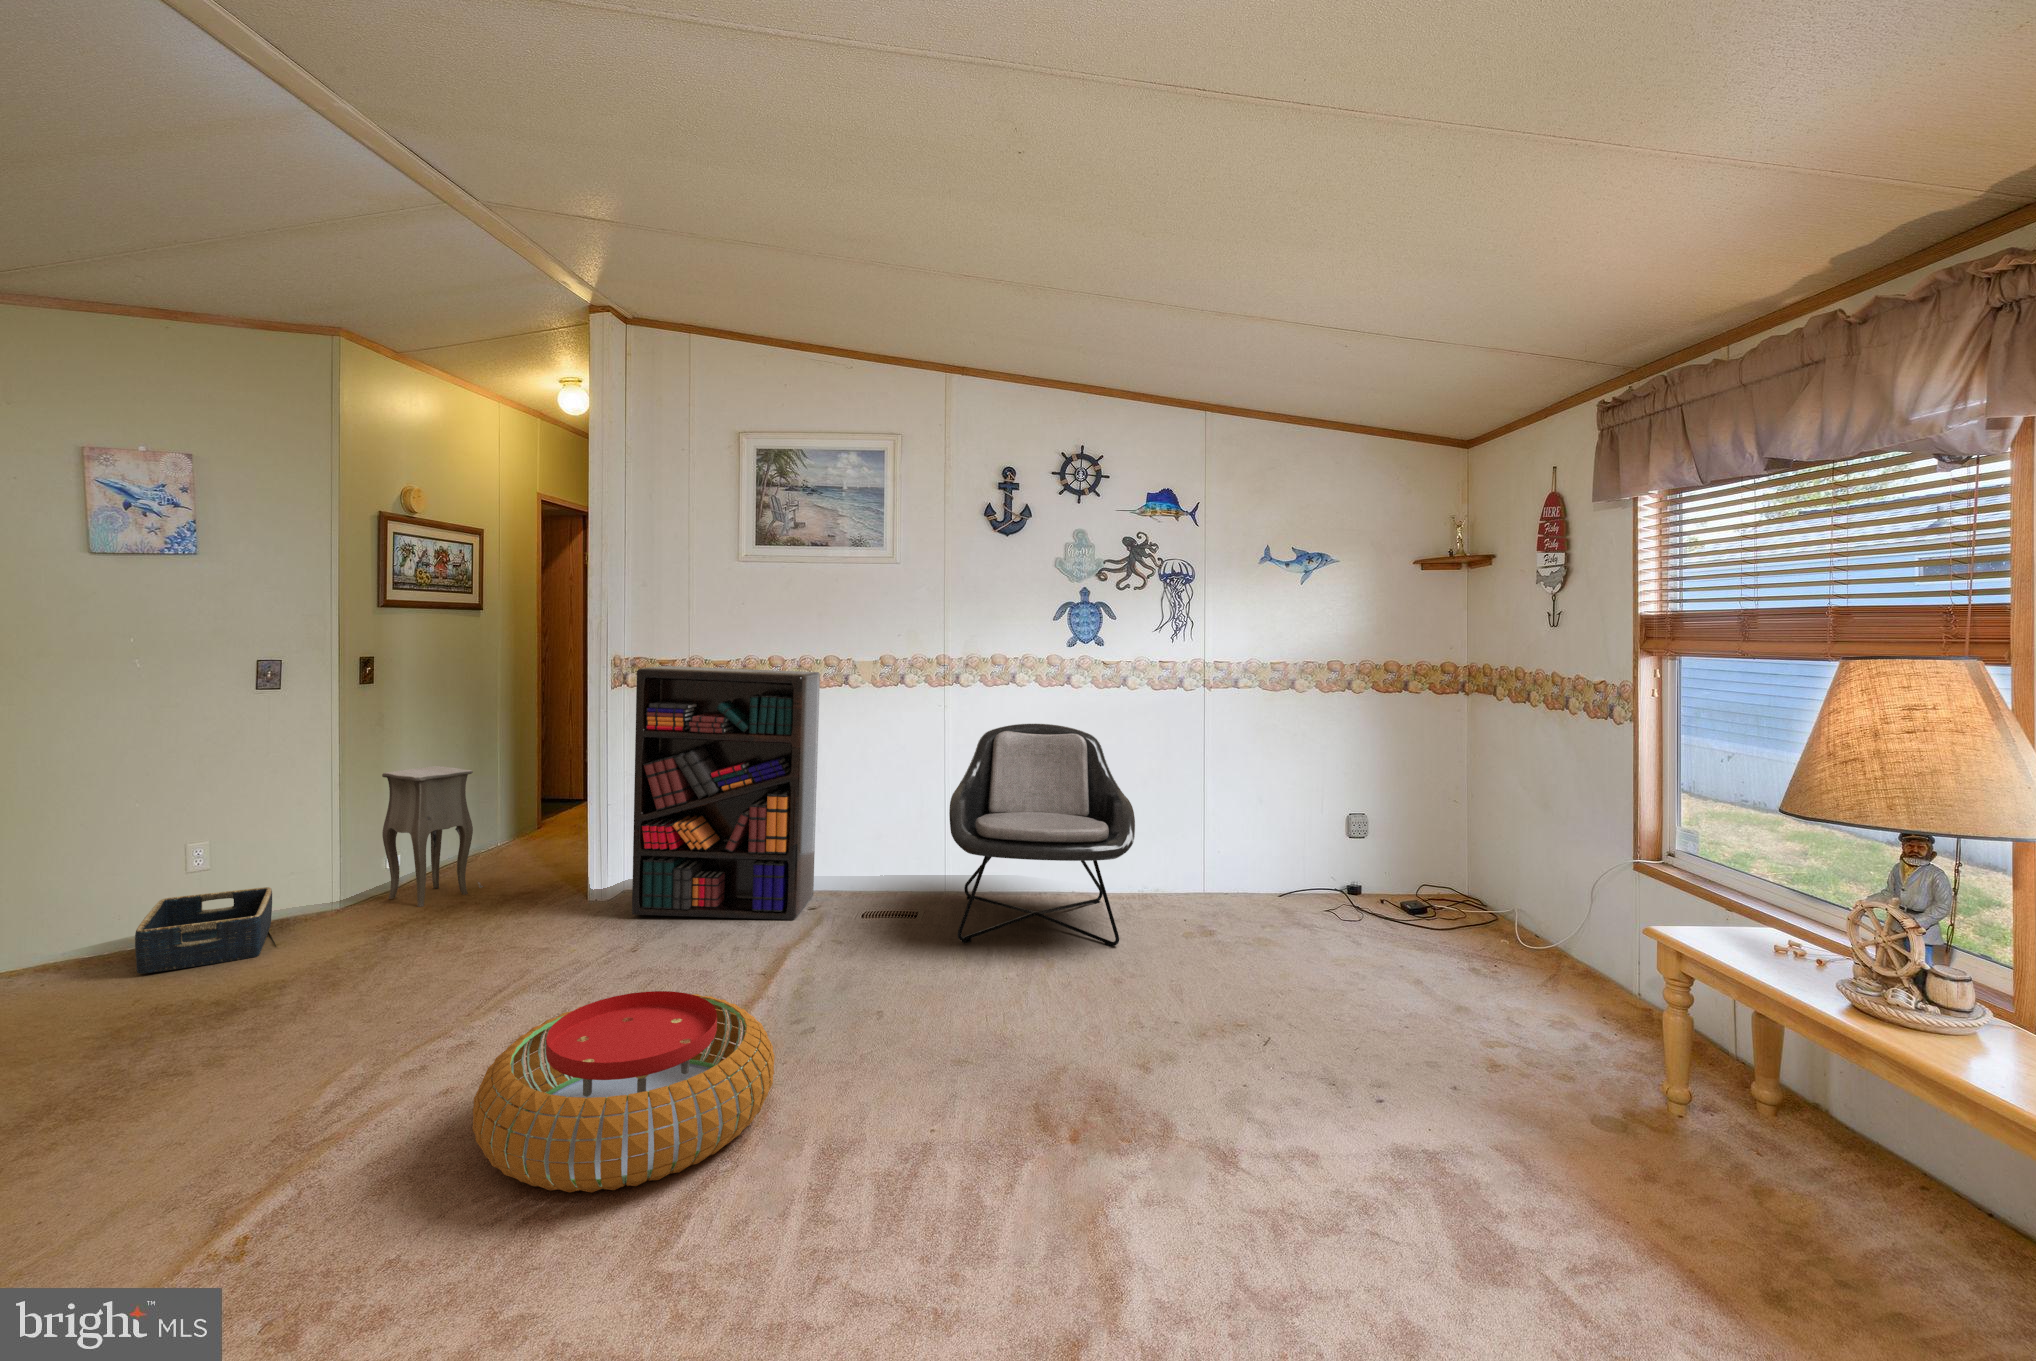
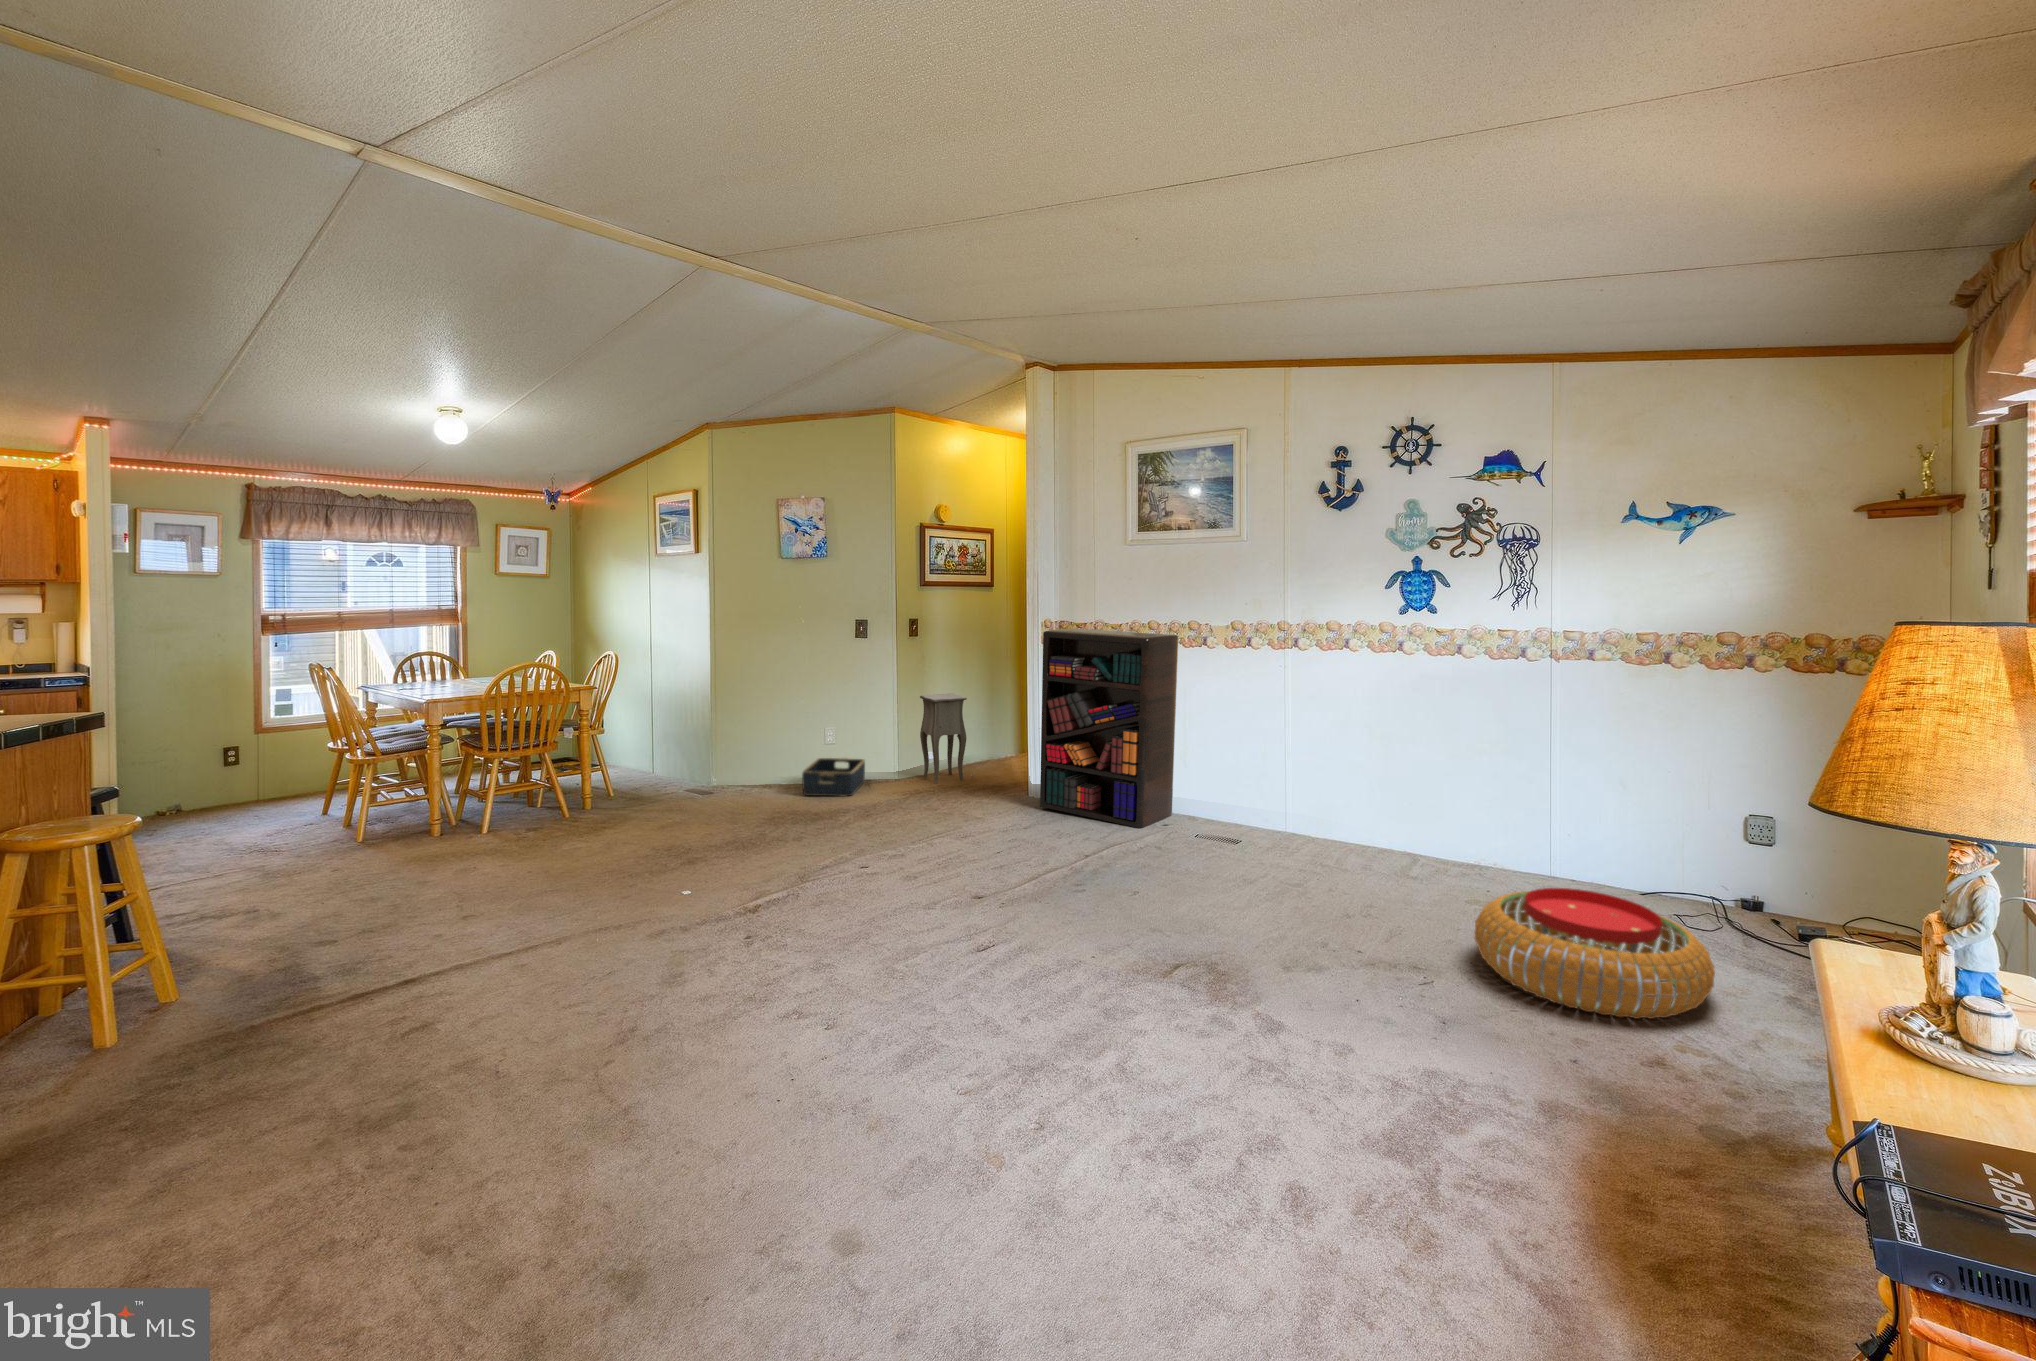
lounge chair: present [949,724,1135,947] -> none [1236,686,1420,894]
pouf: present [472,991,775,1193] -> present [1474,888,1715,1019]

